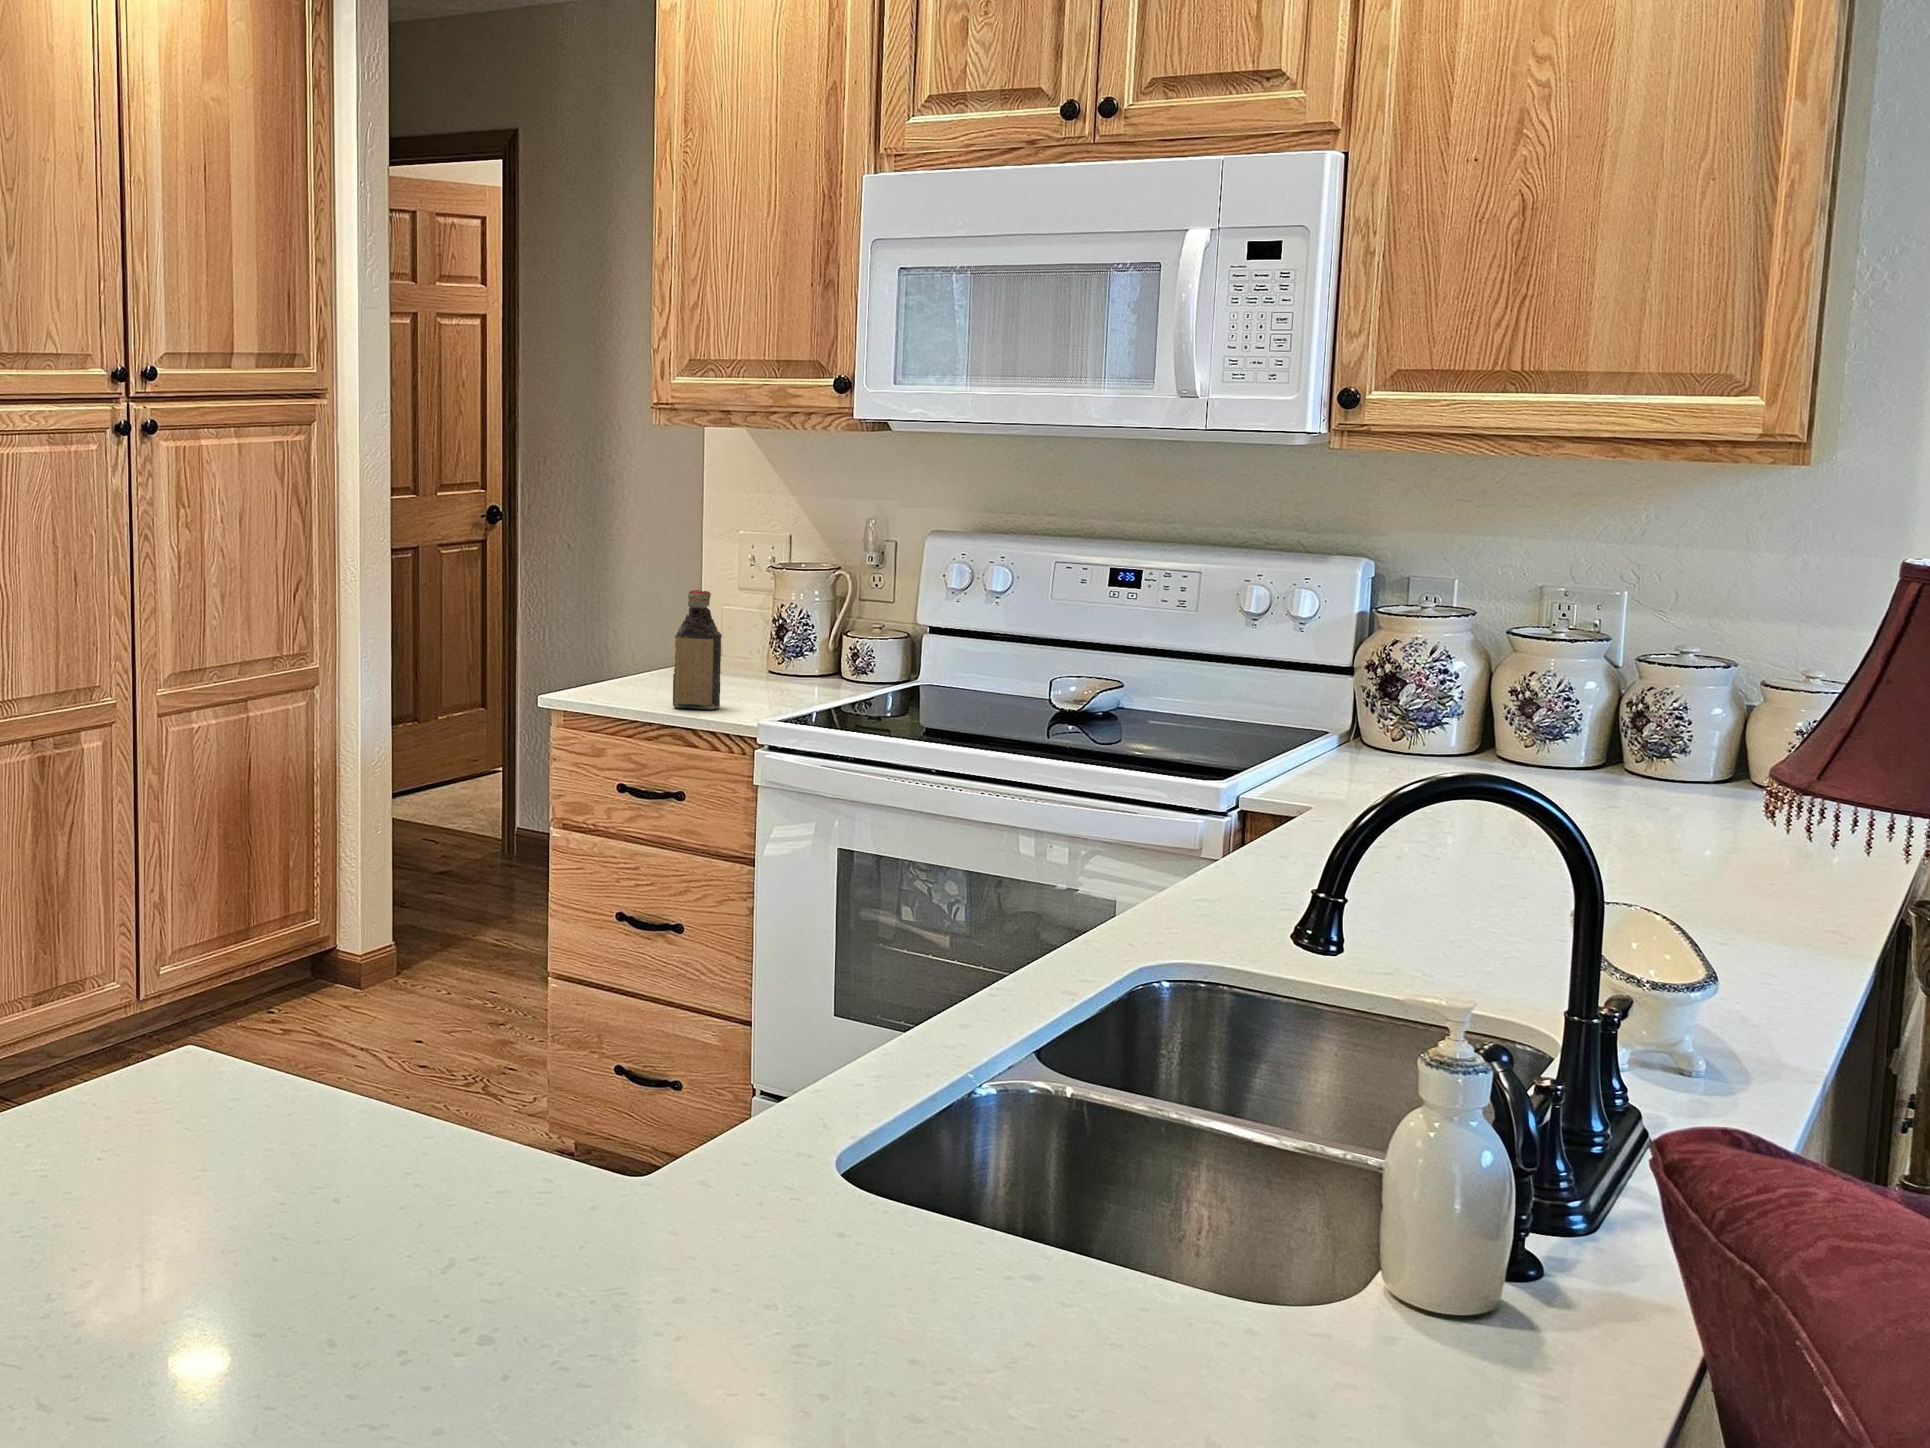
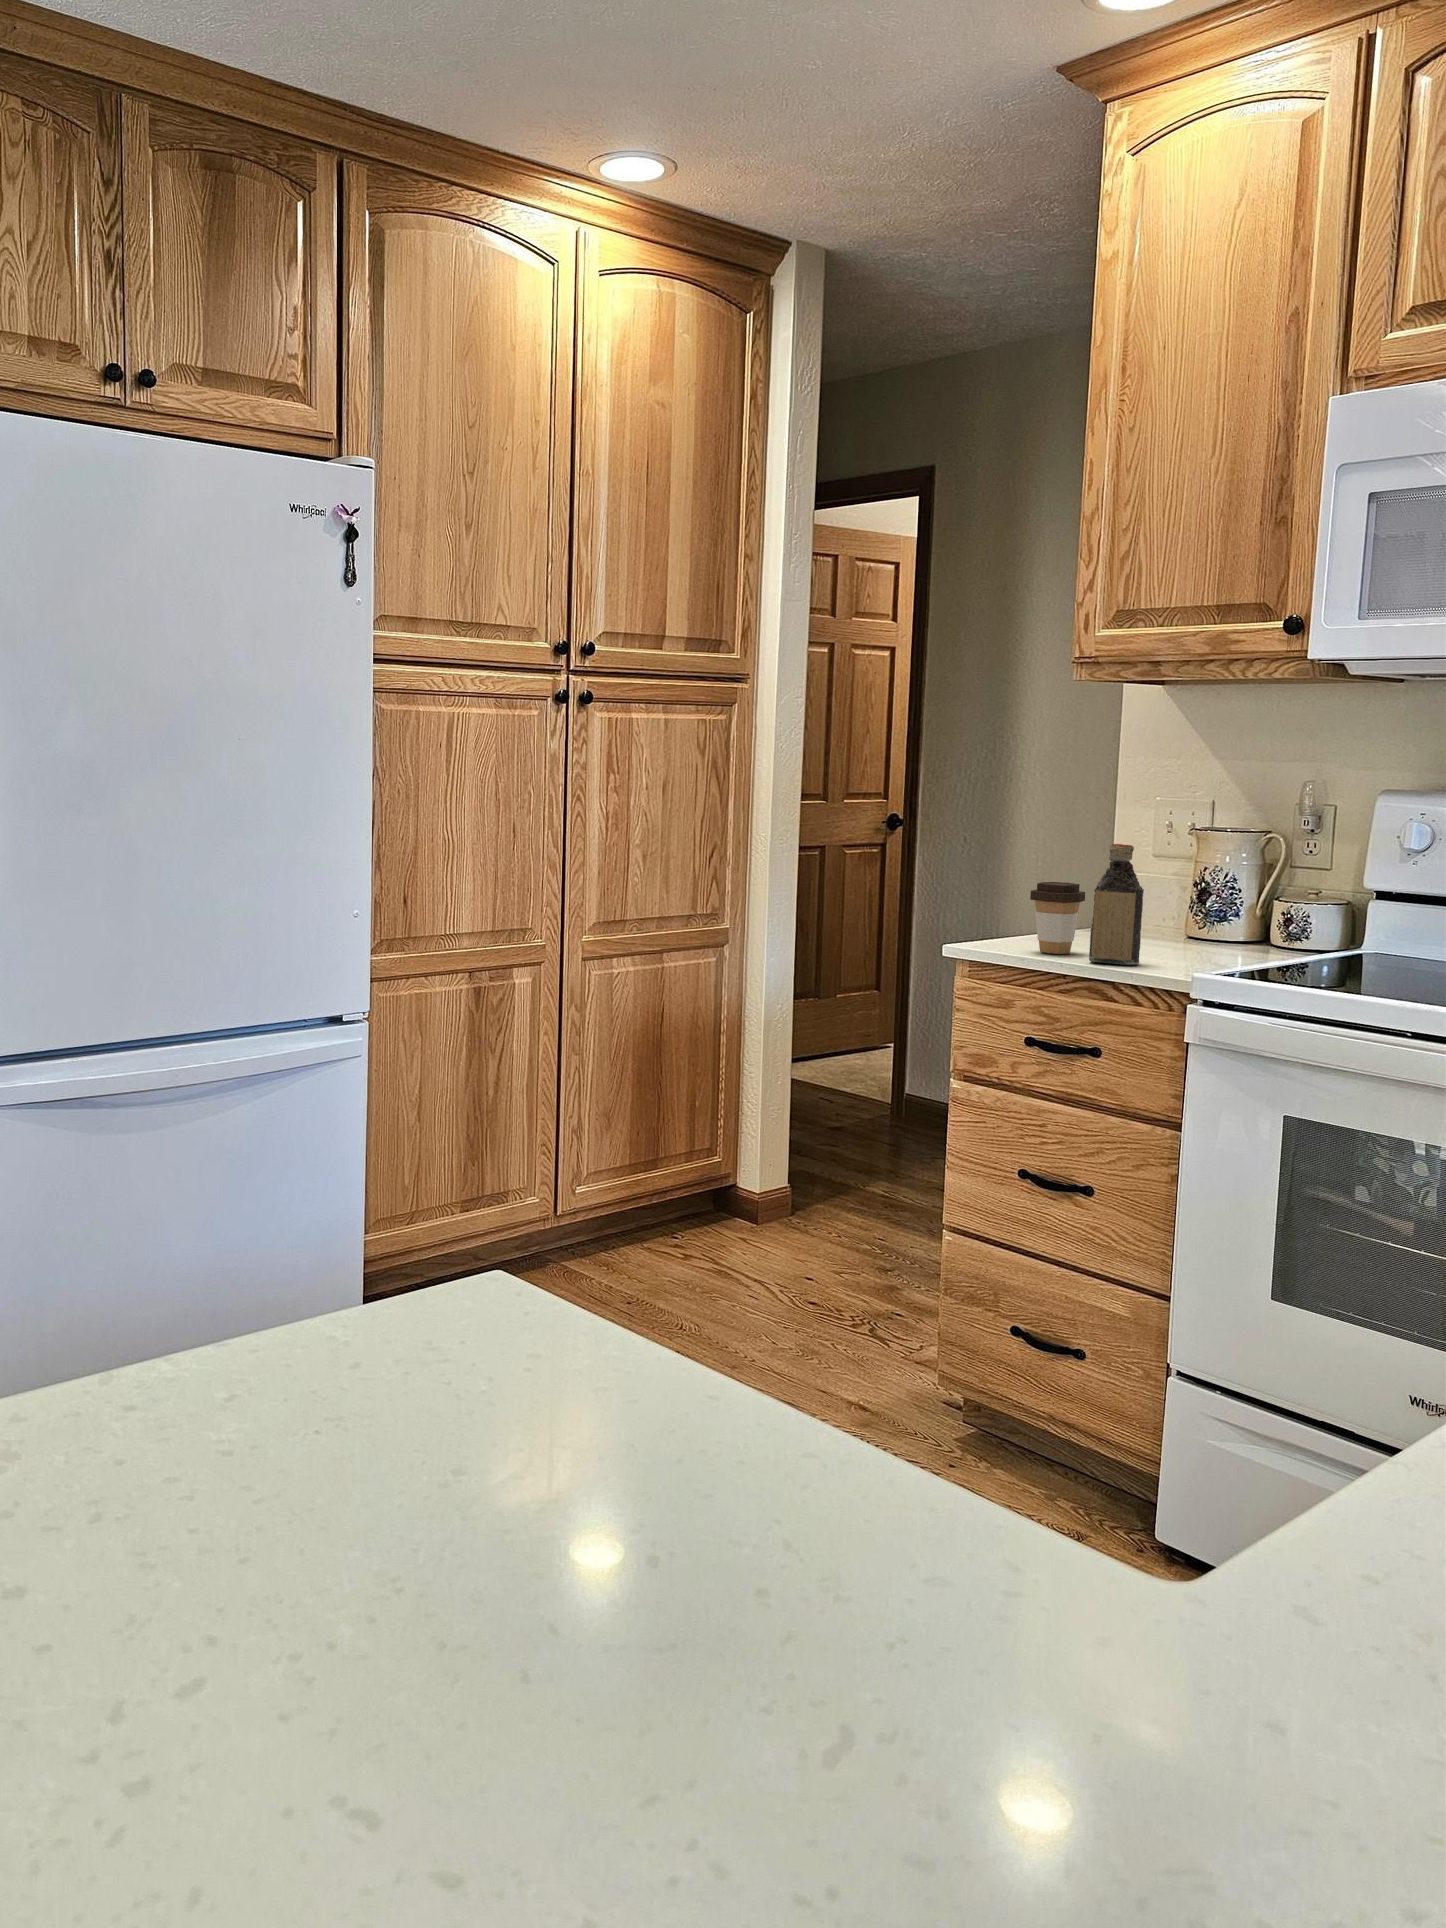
coffee cup: none [617,625,669,698] -> present [1030,882,1085,954]

